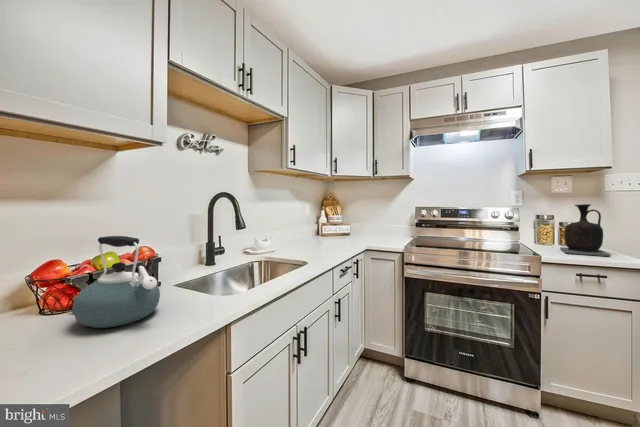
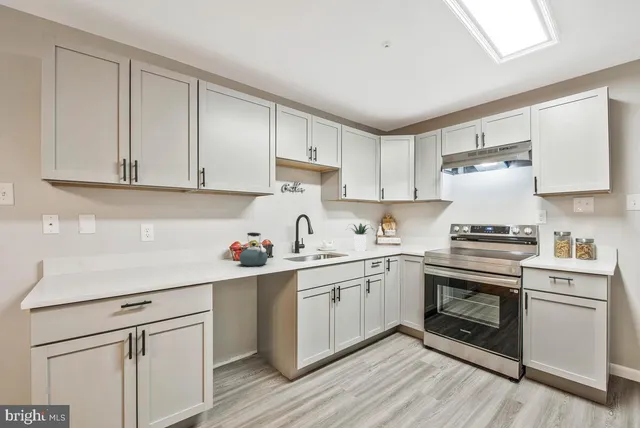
vase: present [560,204,611,256] -> none [552,222,593,264]
potted plant: none [285,208,335,249] -> present [352,223,373,251]

